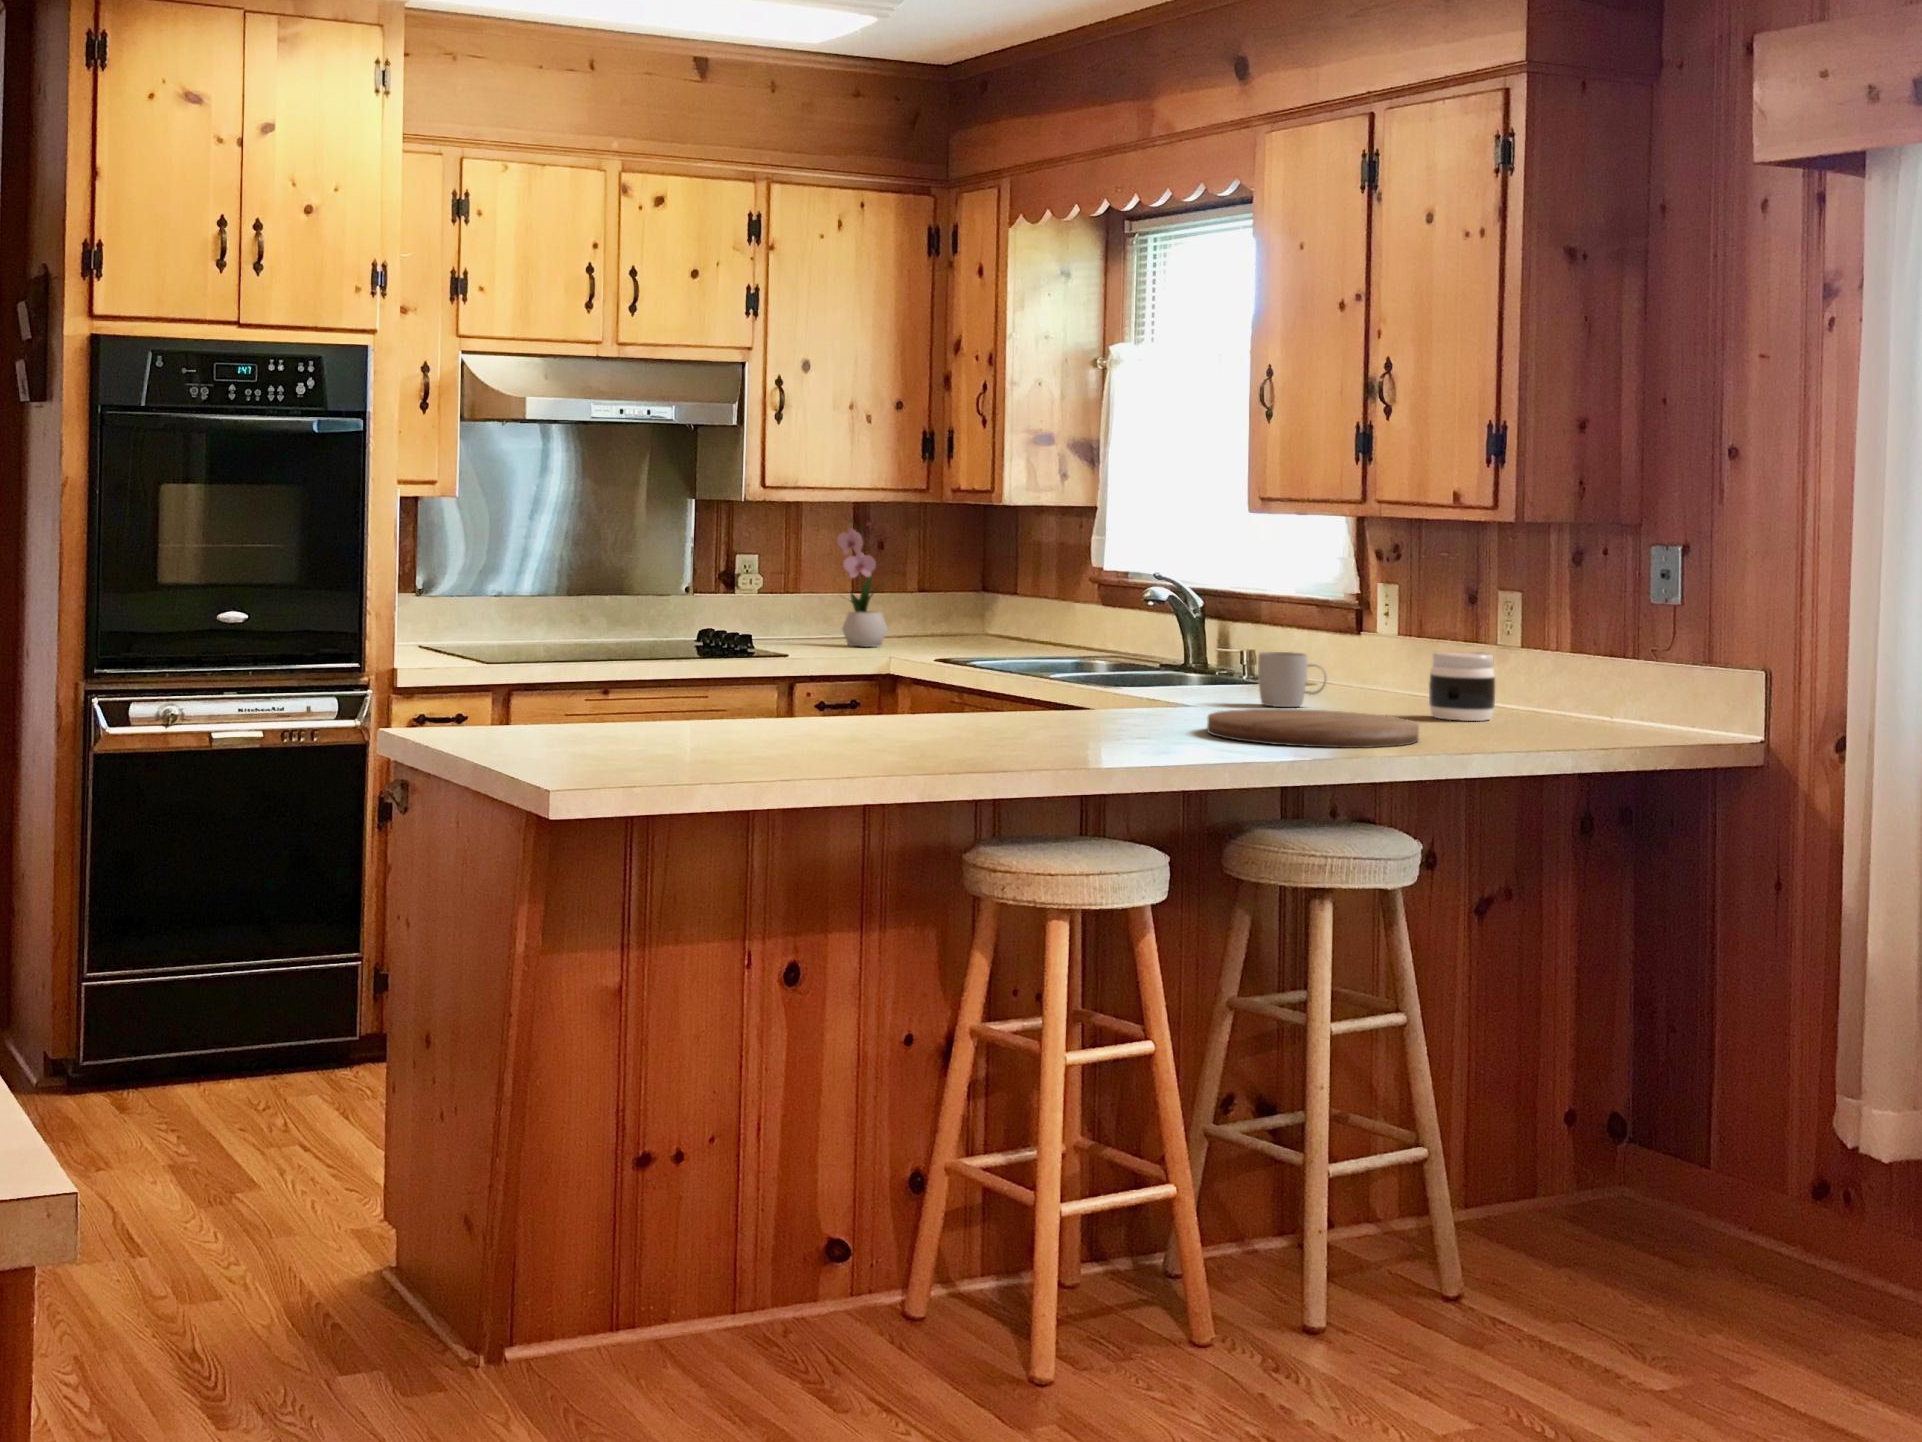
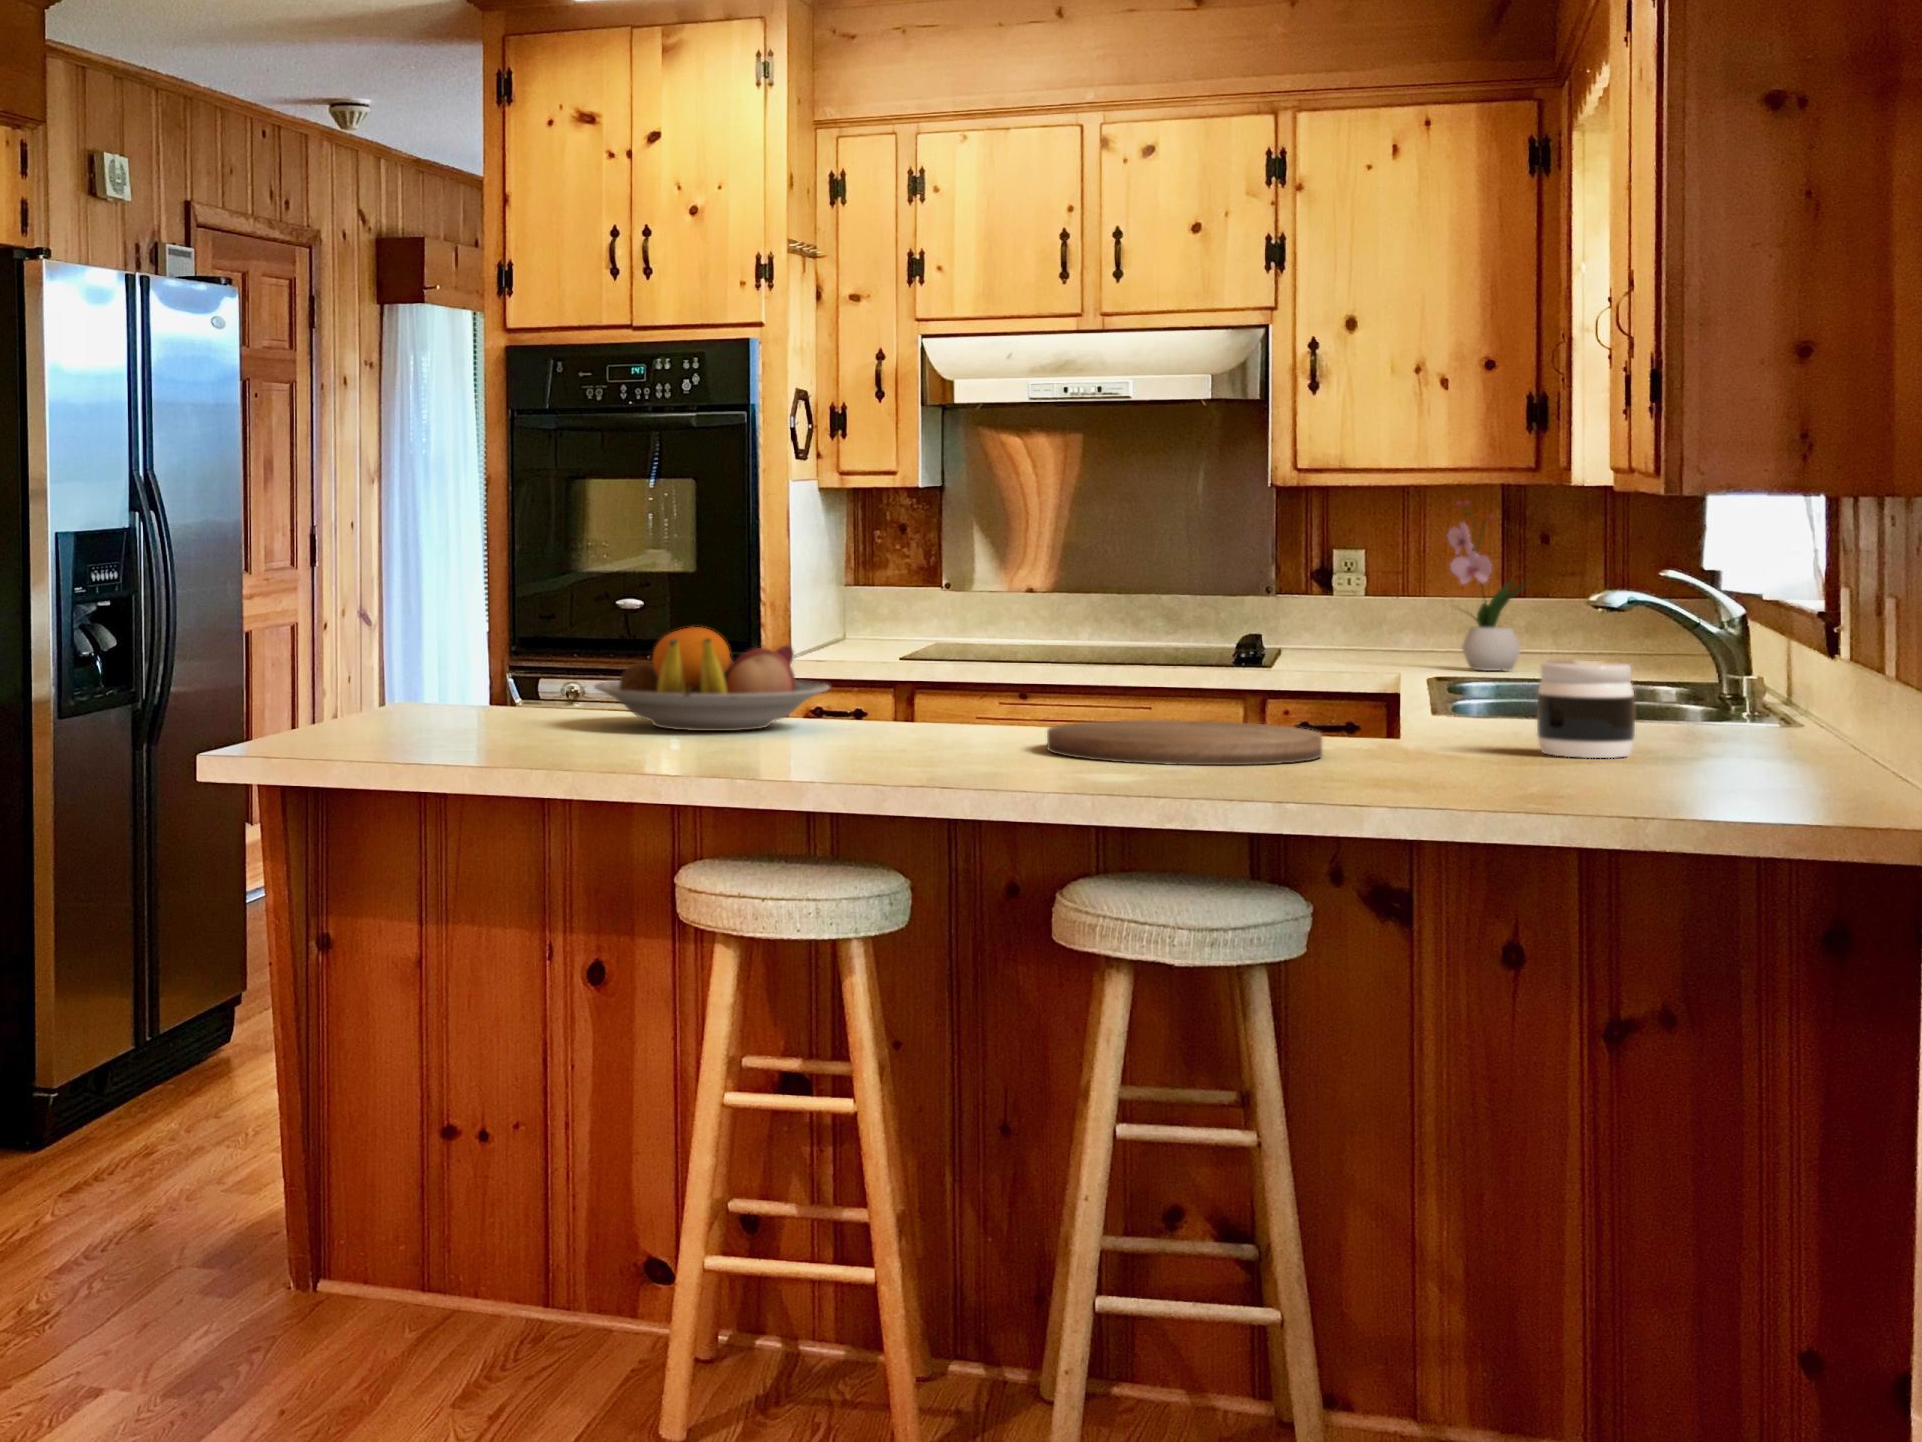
fruit bowl: none [795,648,1011,744] -> present [595,627,829,731]
mug: present [1258,652,1327,707] -> none [1421,661,1508,734]

